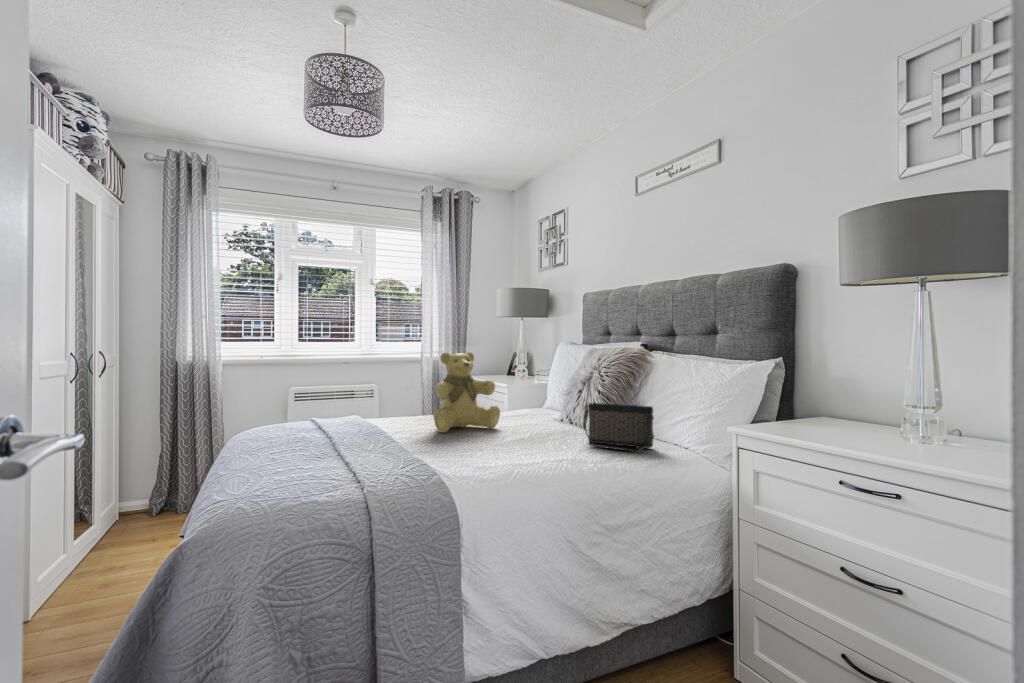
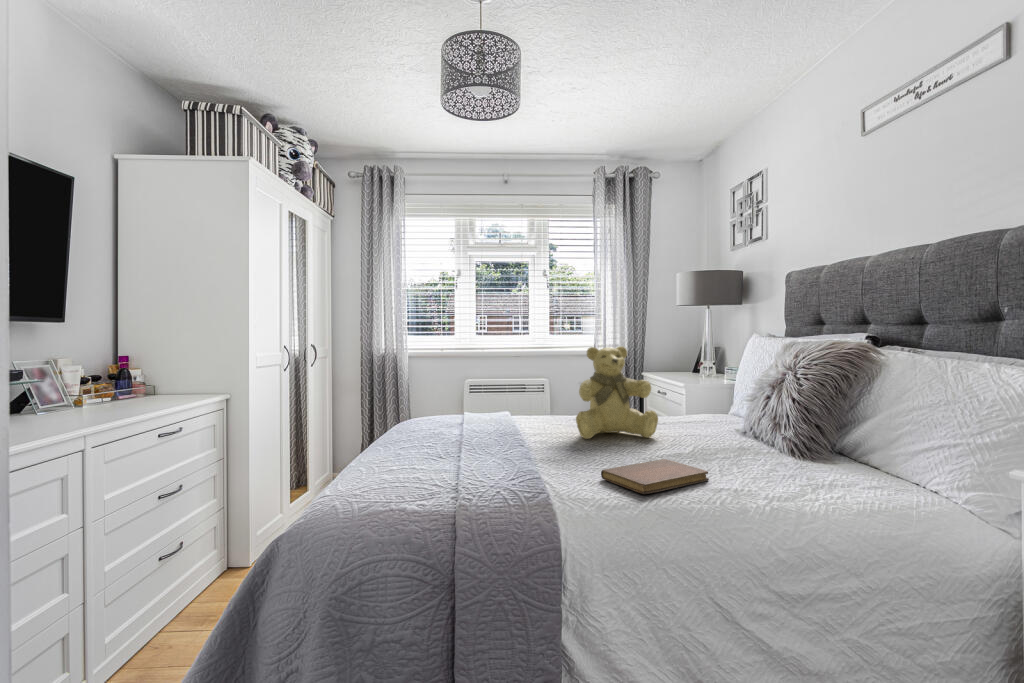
handbag: present [583,403,654,451] -> none [762,416,877,492]
notebook: none [471,441,550,466] -> present [601,459,709,494]

